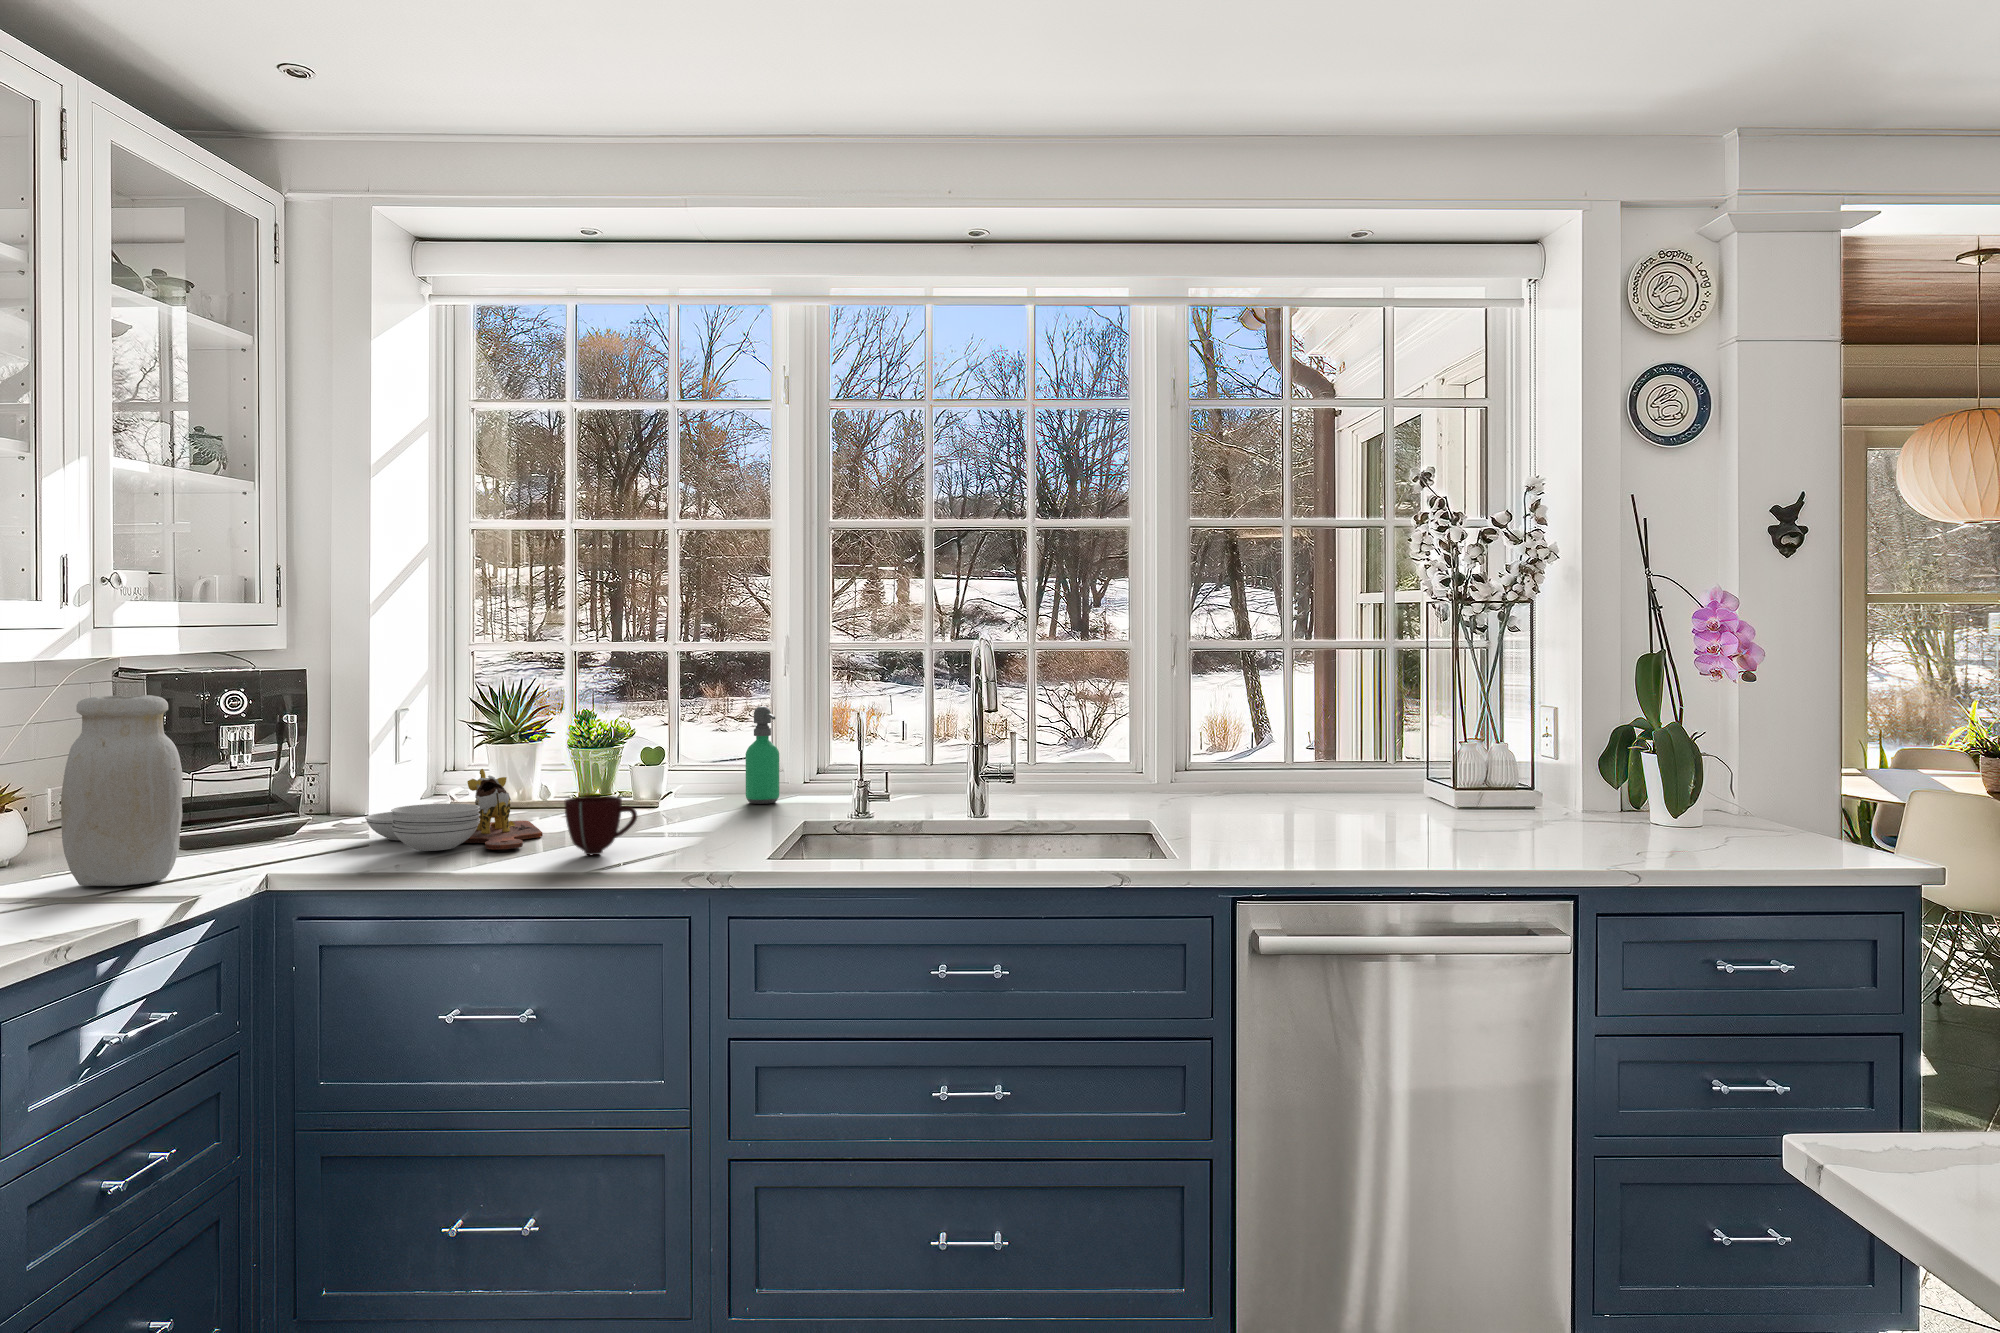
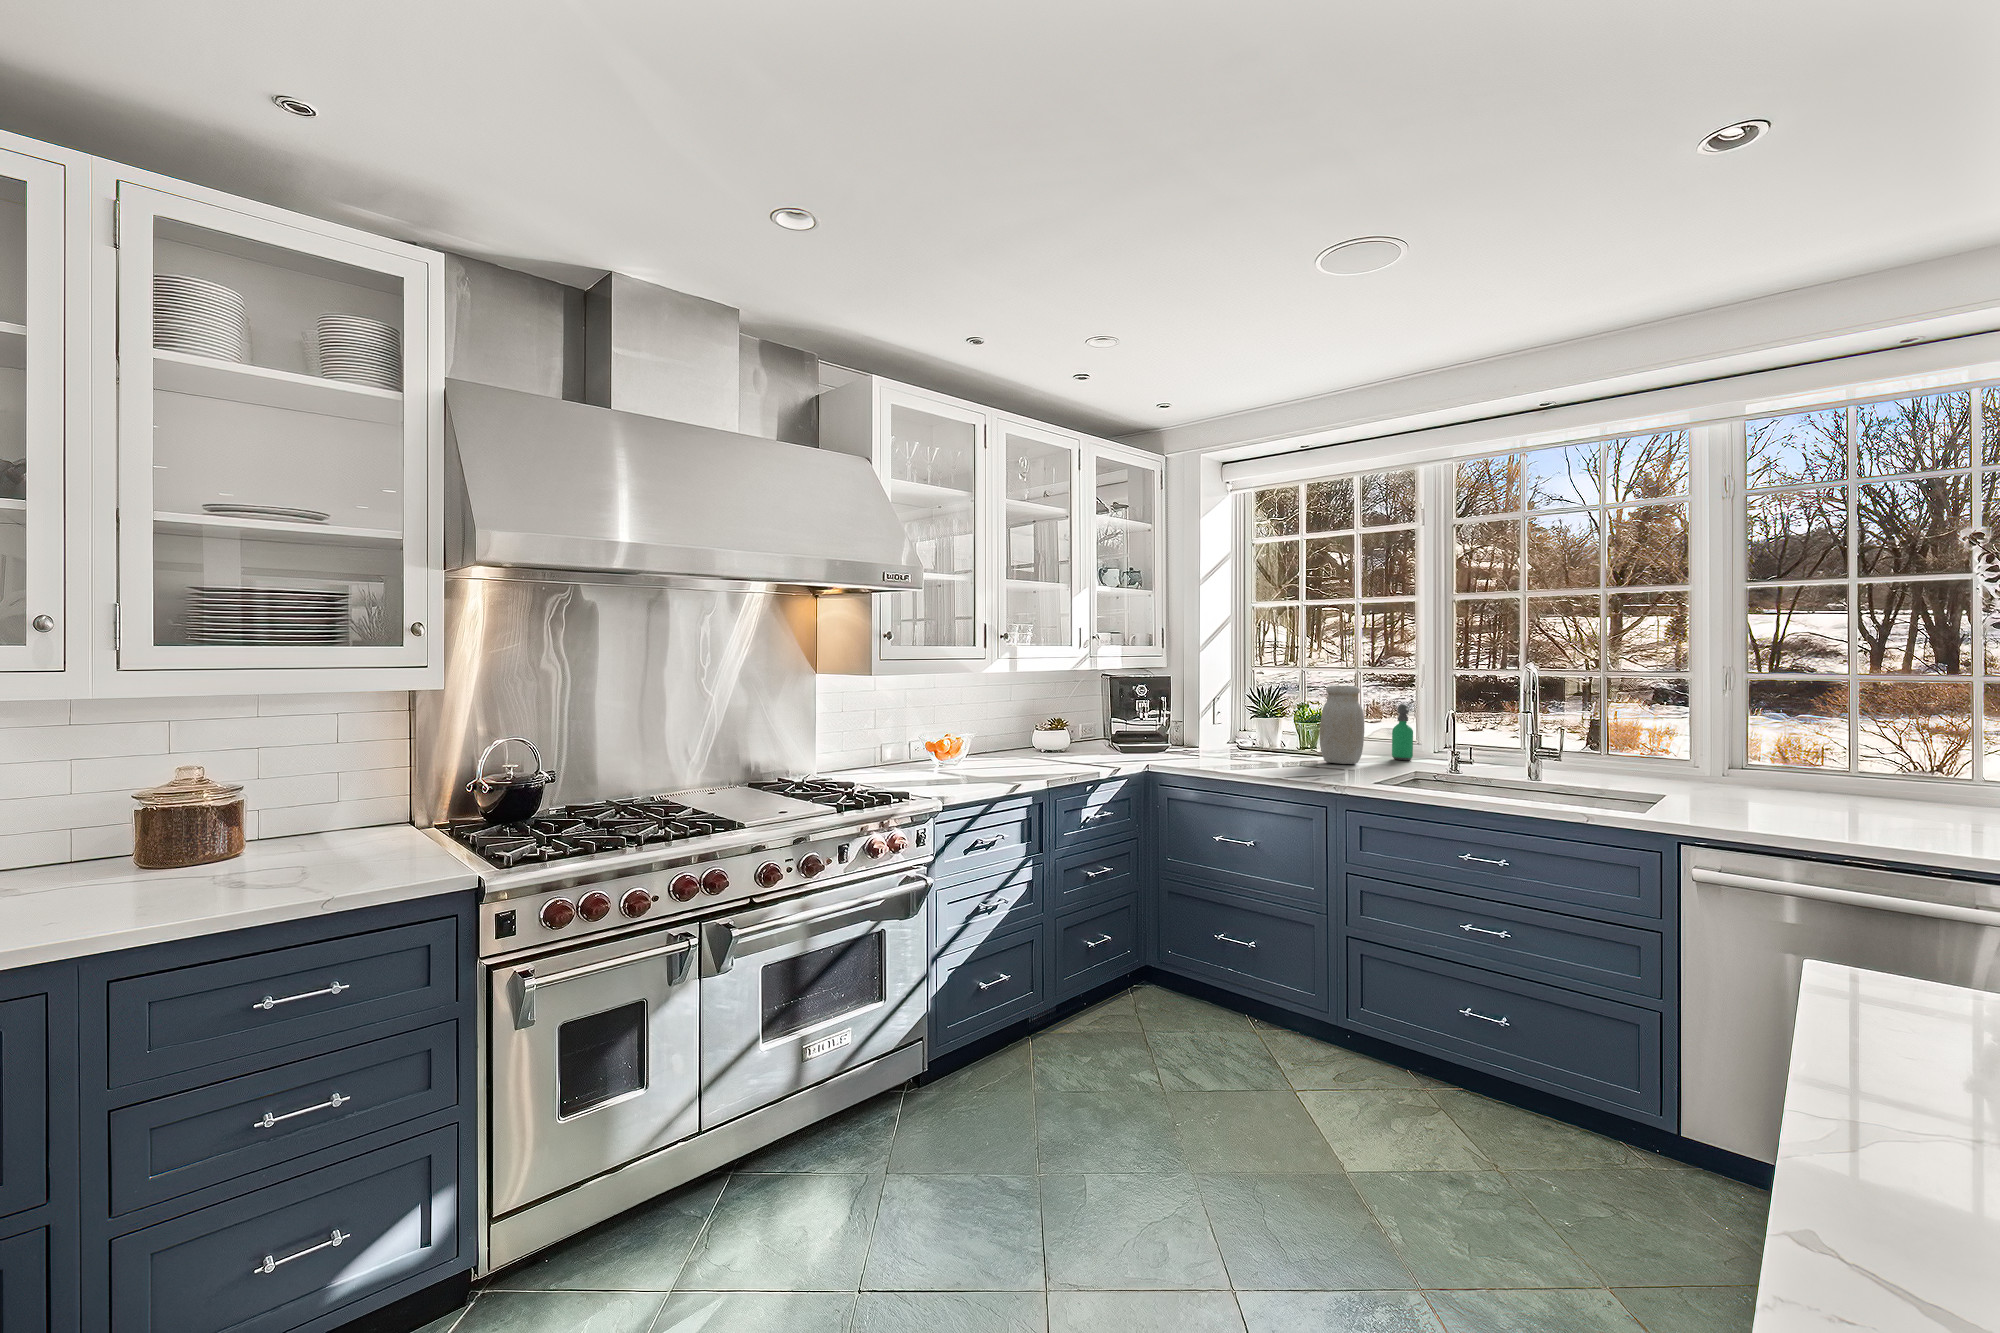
jar: present [61,695,183,886] -> present [1320,686,1364,764]
cutting board: present [365,769,543,851] -> none [1191,728,1270,766]
mug: present [565,796,637,855] -> none [1274,743,1309,772]

